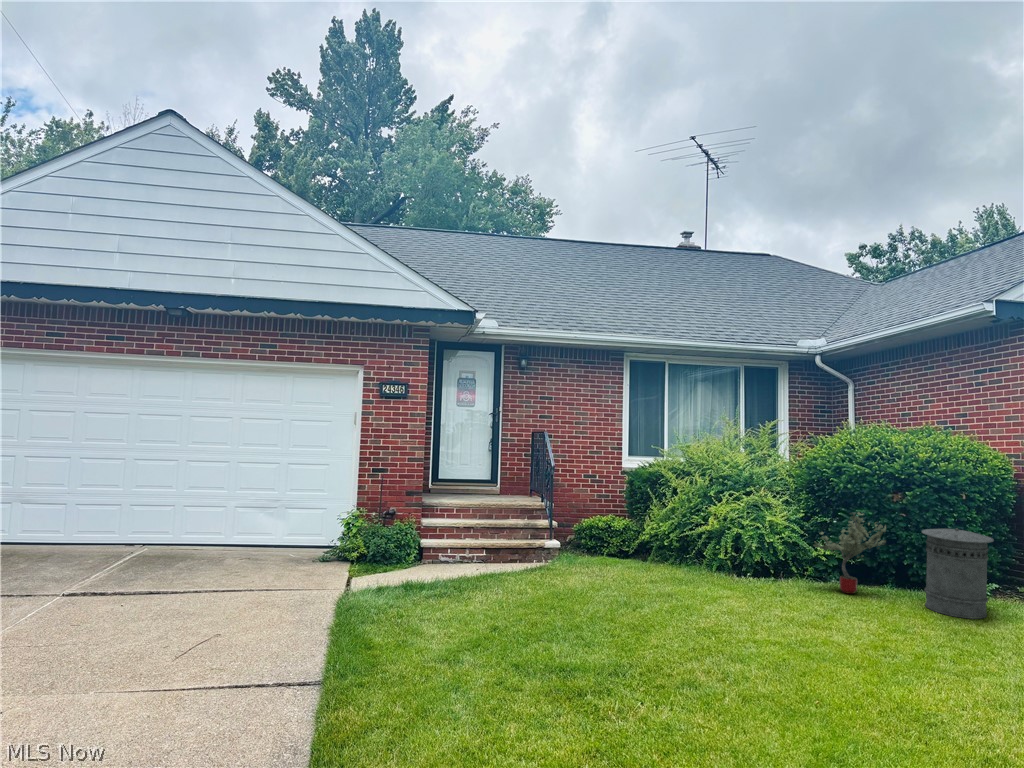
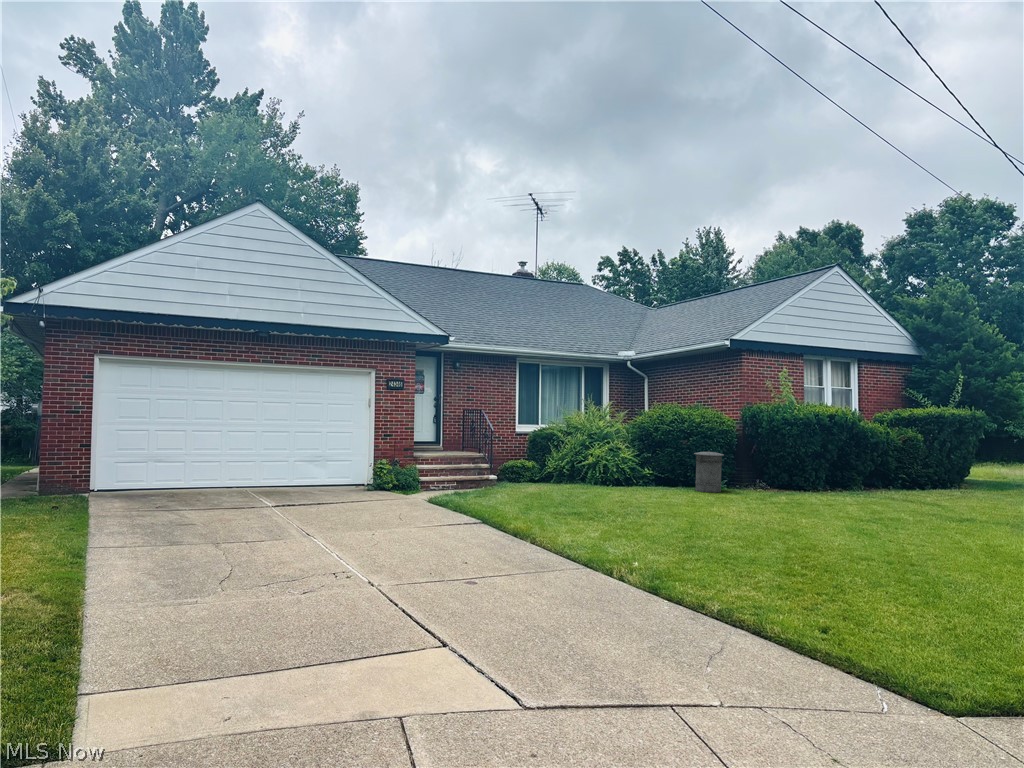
potted tree: present [814,512,886,594] -> none [644,446,678,488]

